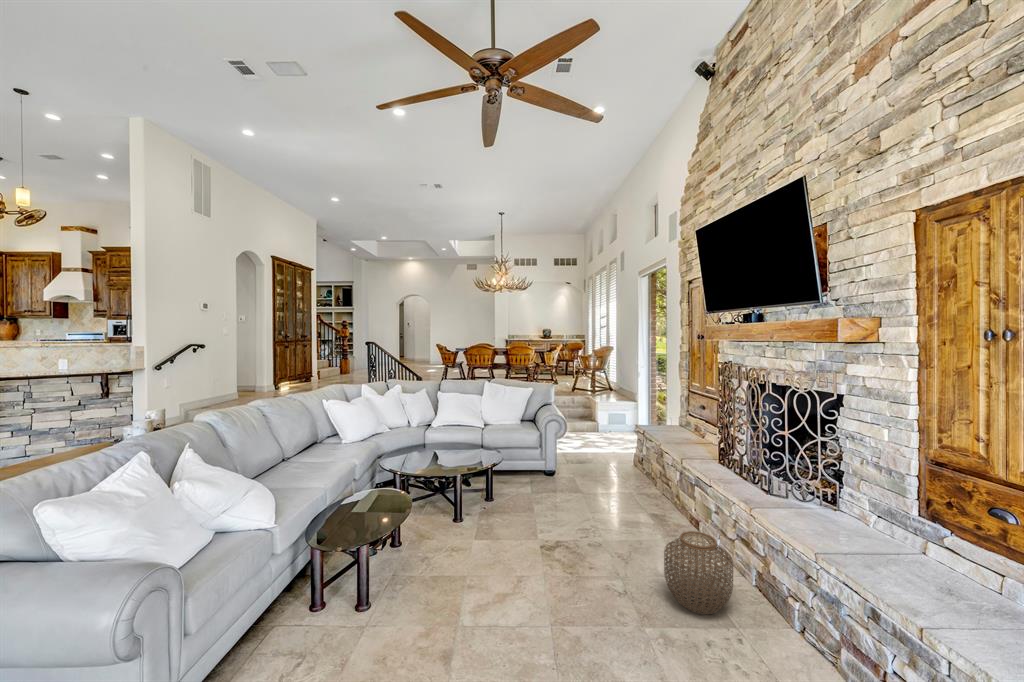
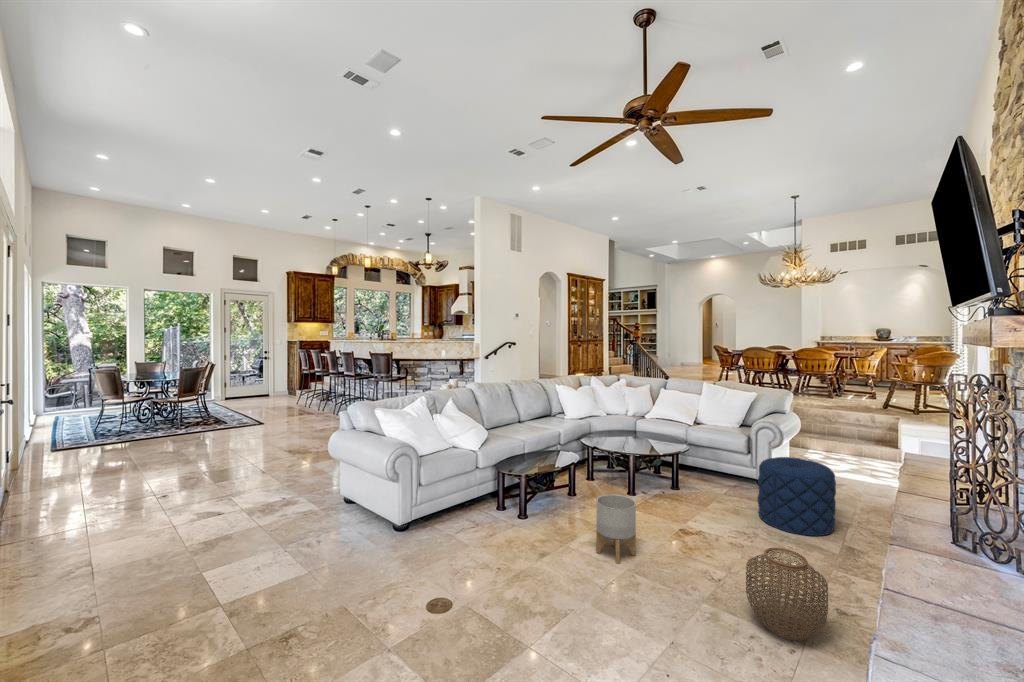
pouf: none [572,444,631,512] -> present [758,457,836,536]
planter: none [493,524,538,608] -> present [596,494,636,564]

